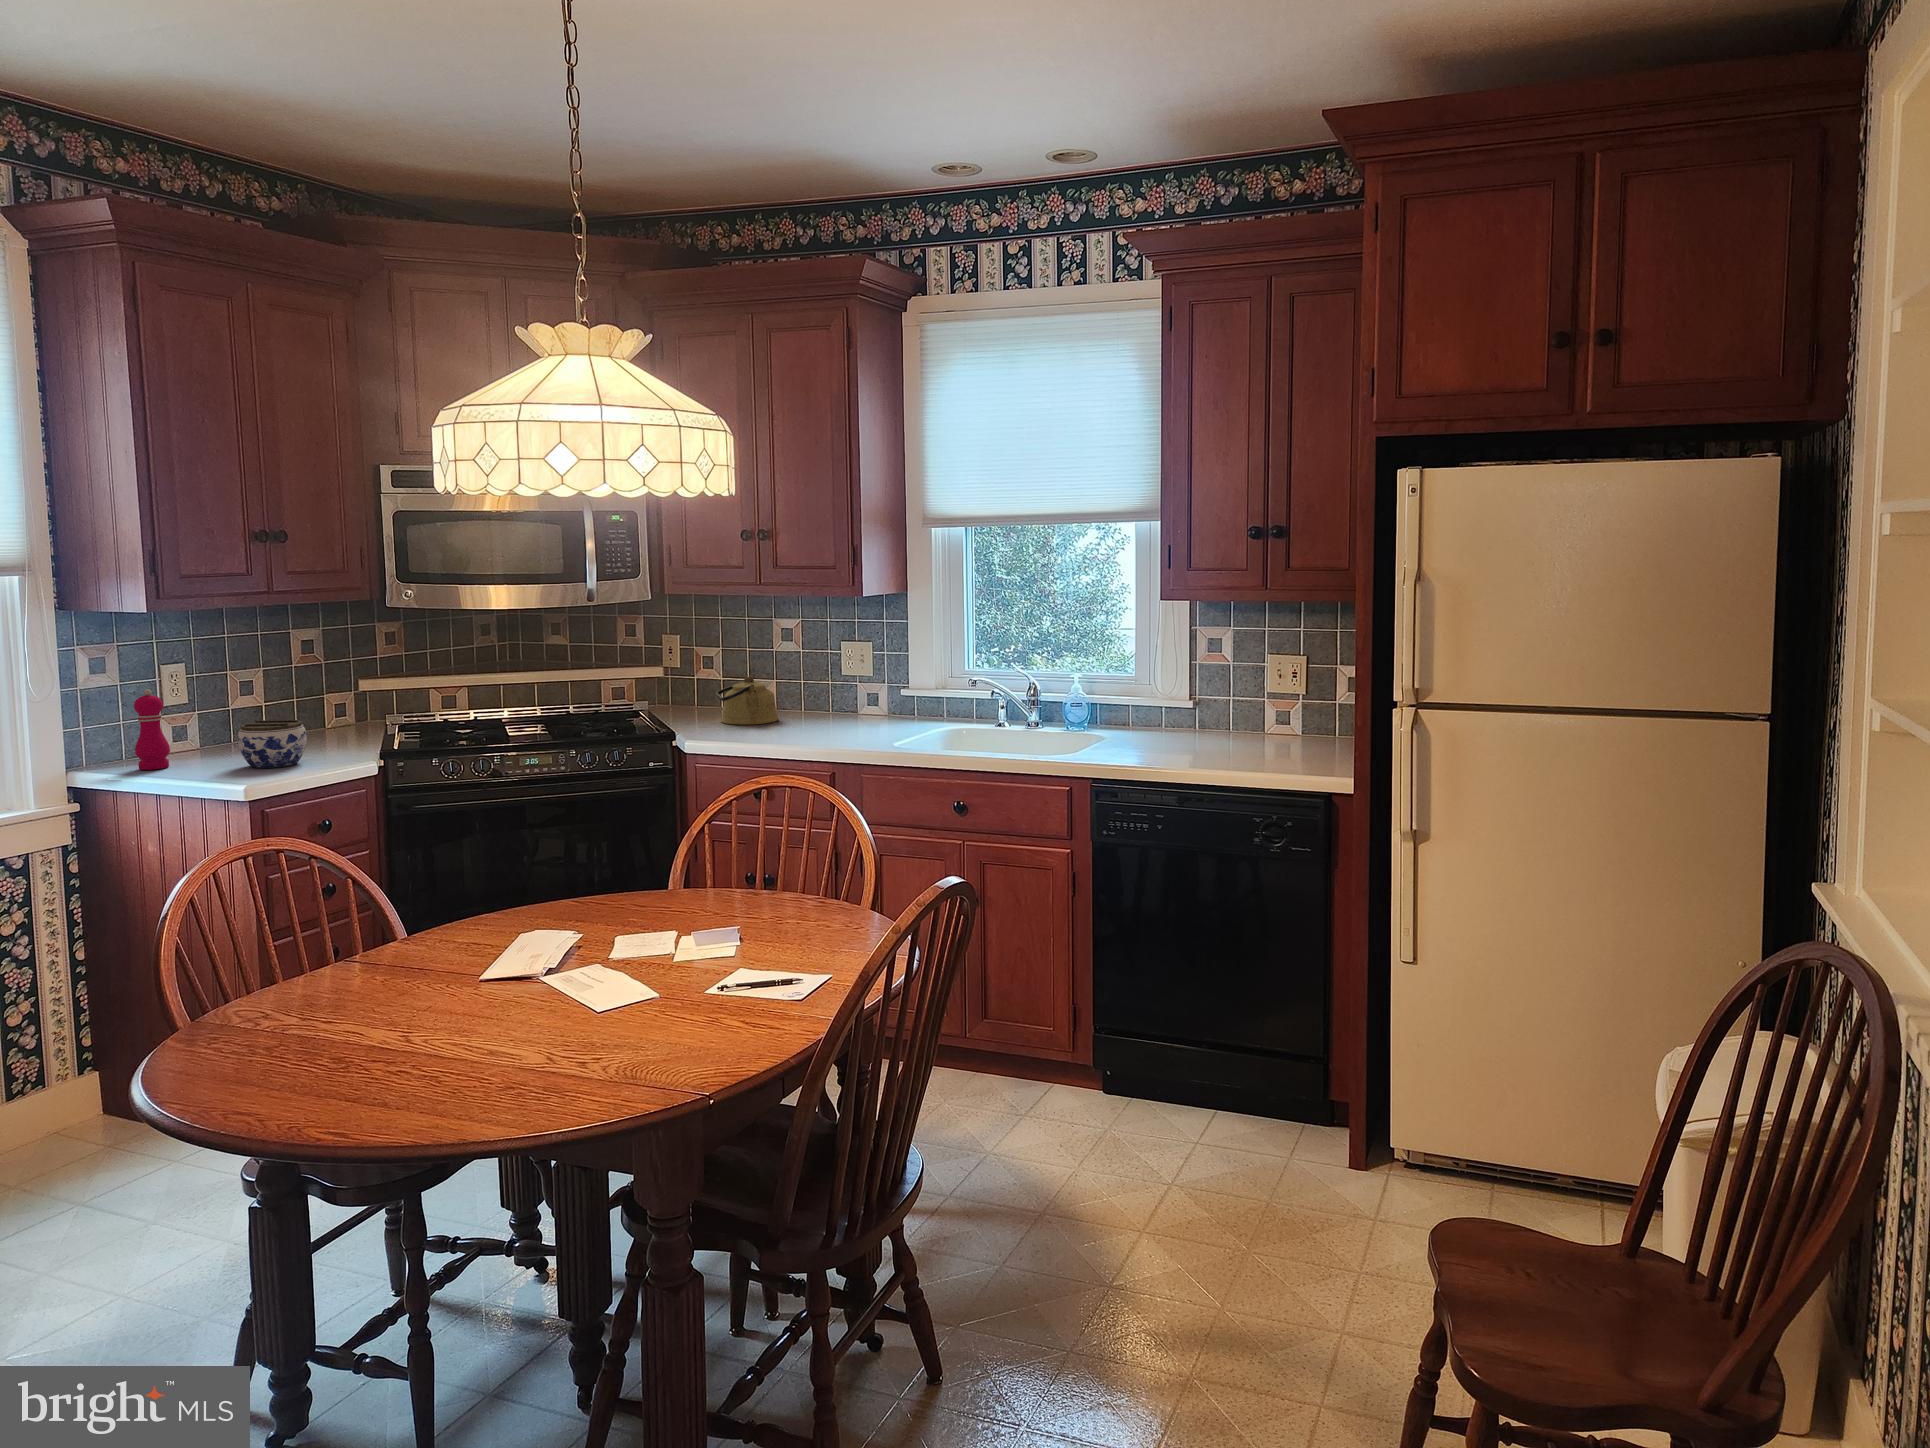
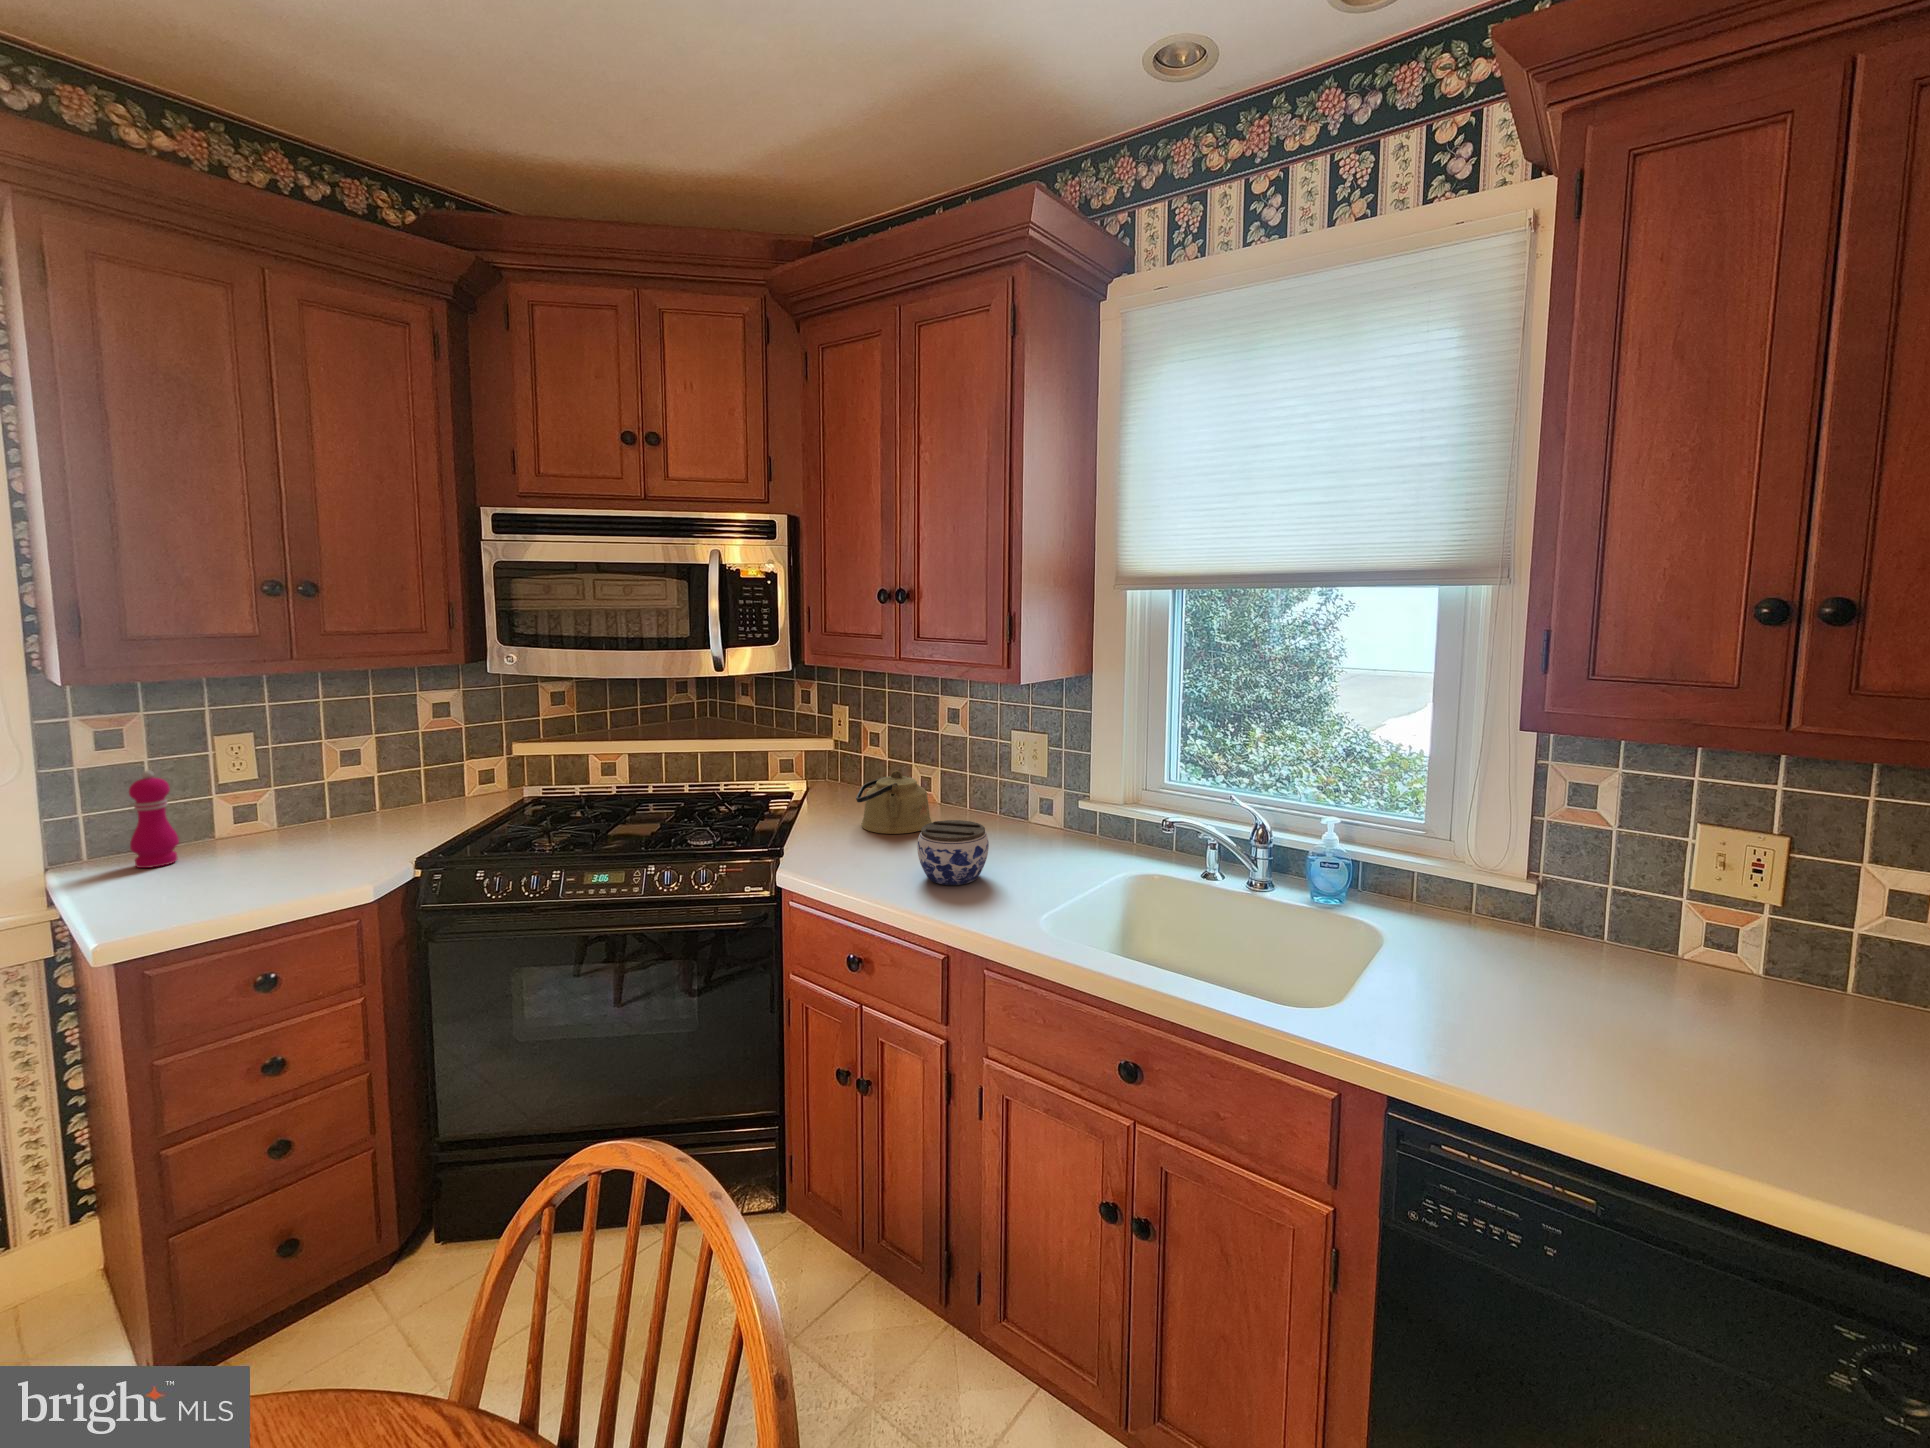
jar: present [238,720,307,768] -> present [917,820,989,885]

